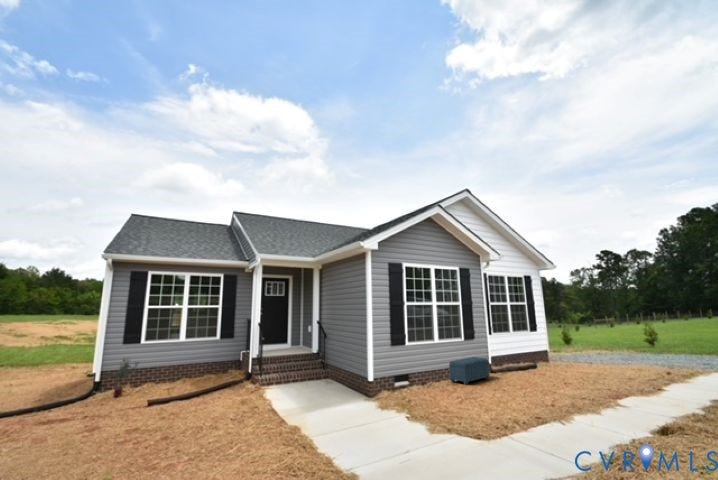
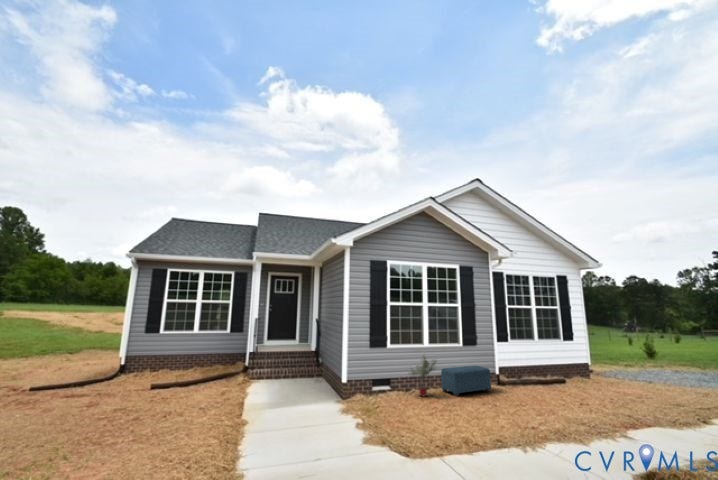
potted tree: present [104,359,138,397] -> present [409,356,437,396]

